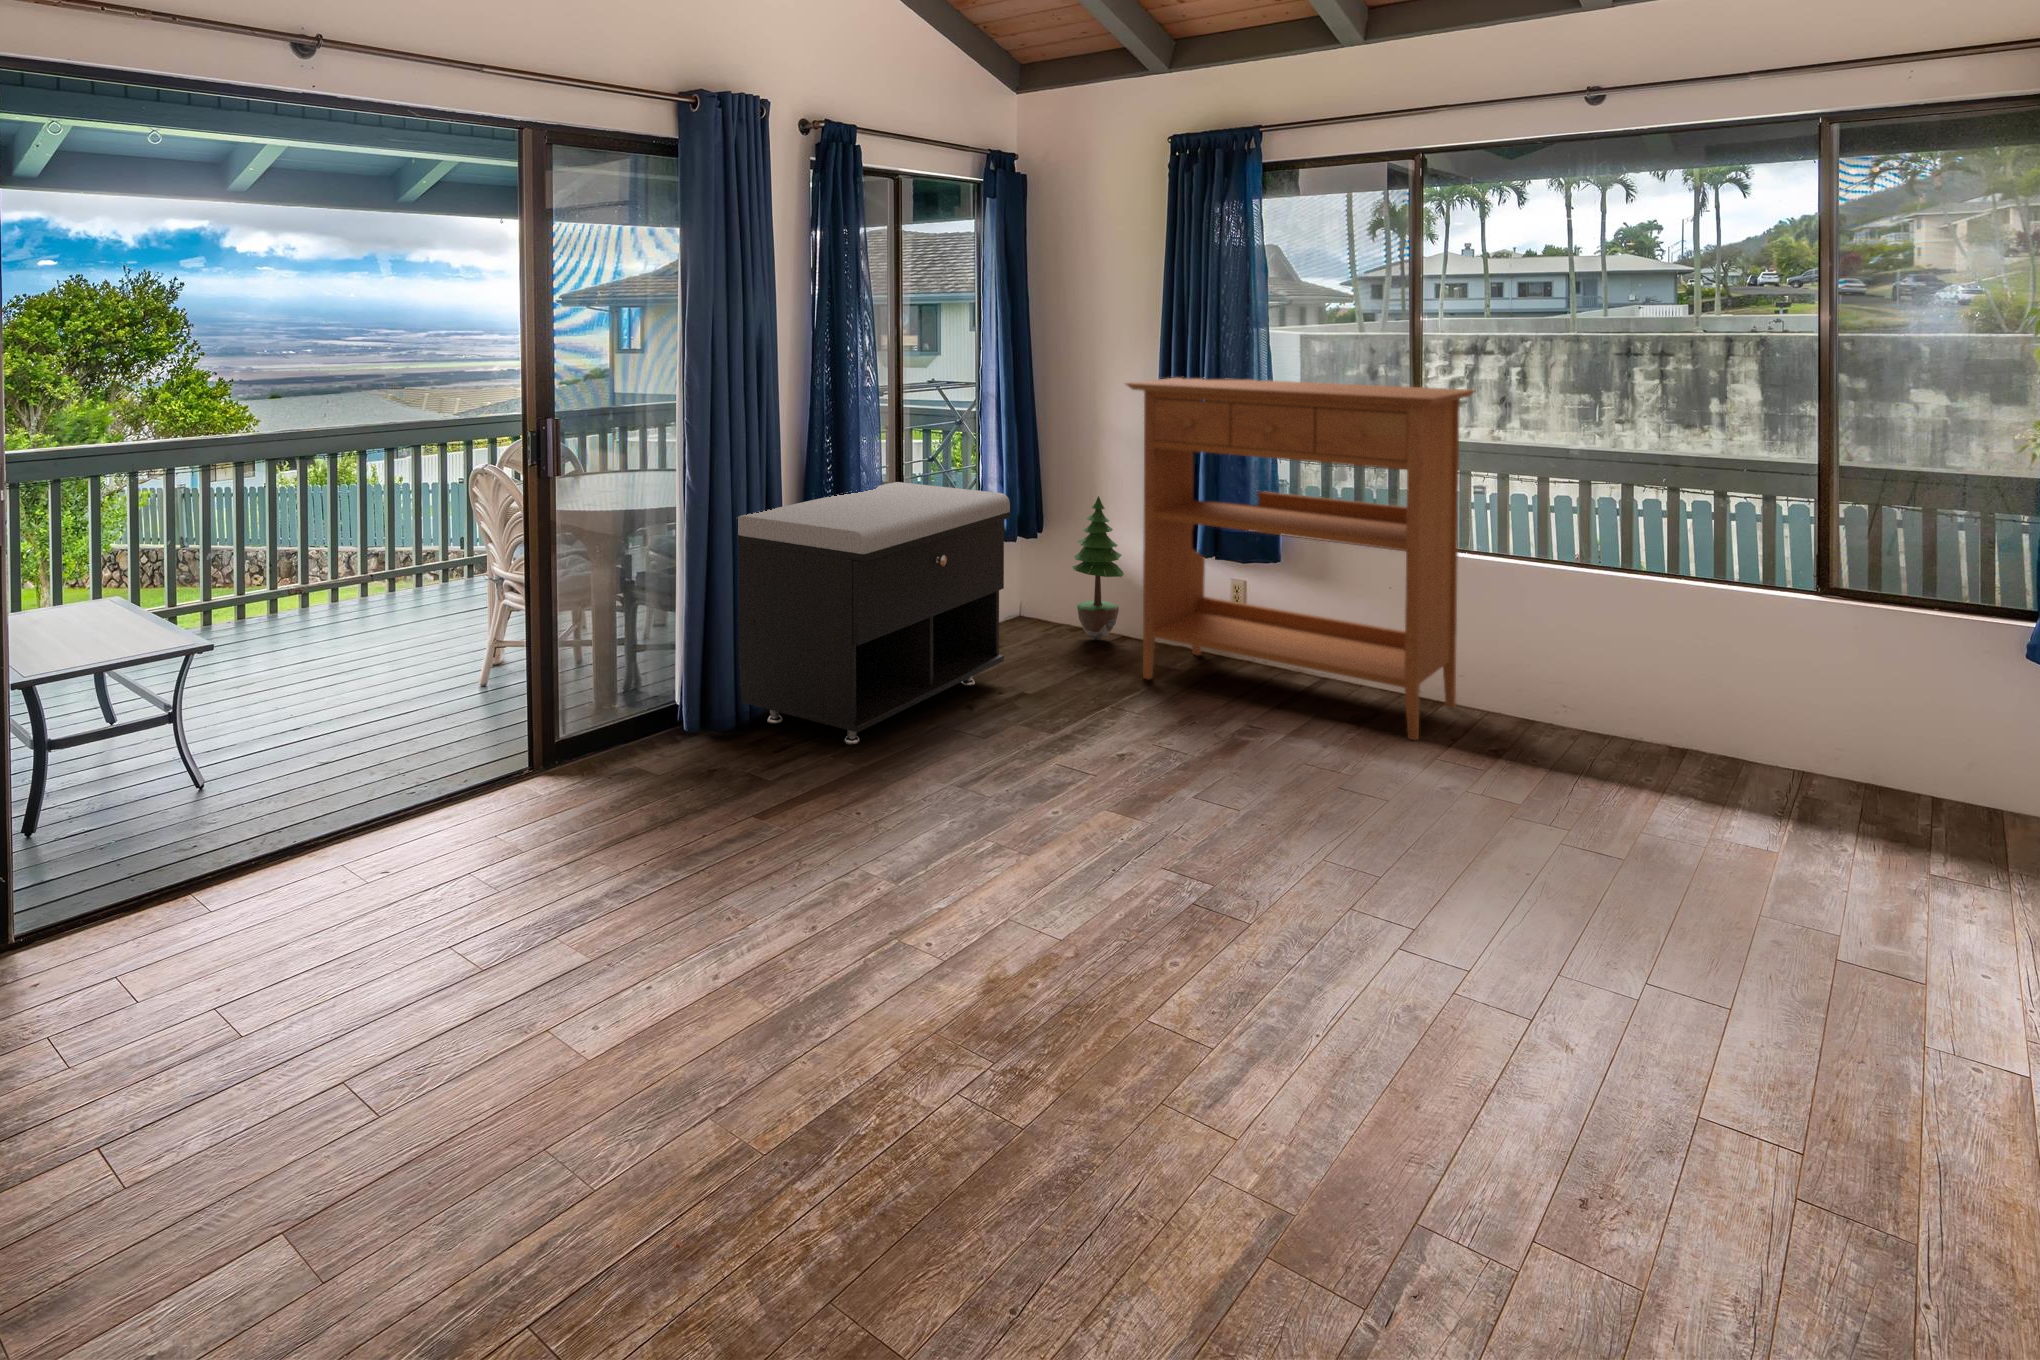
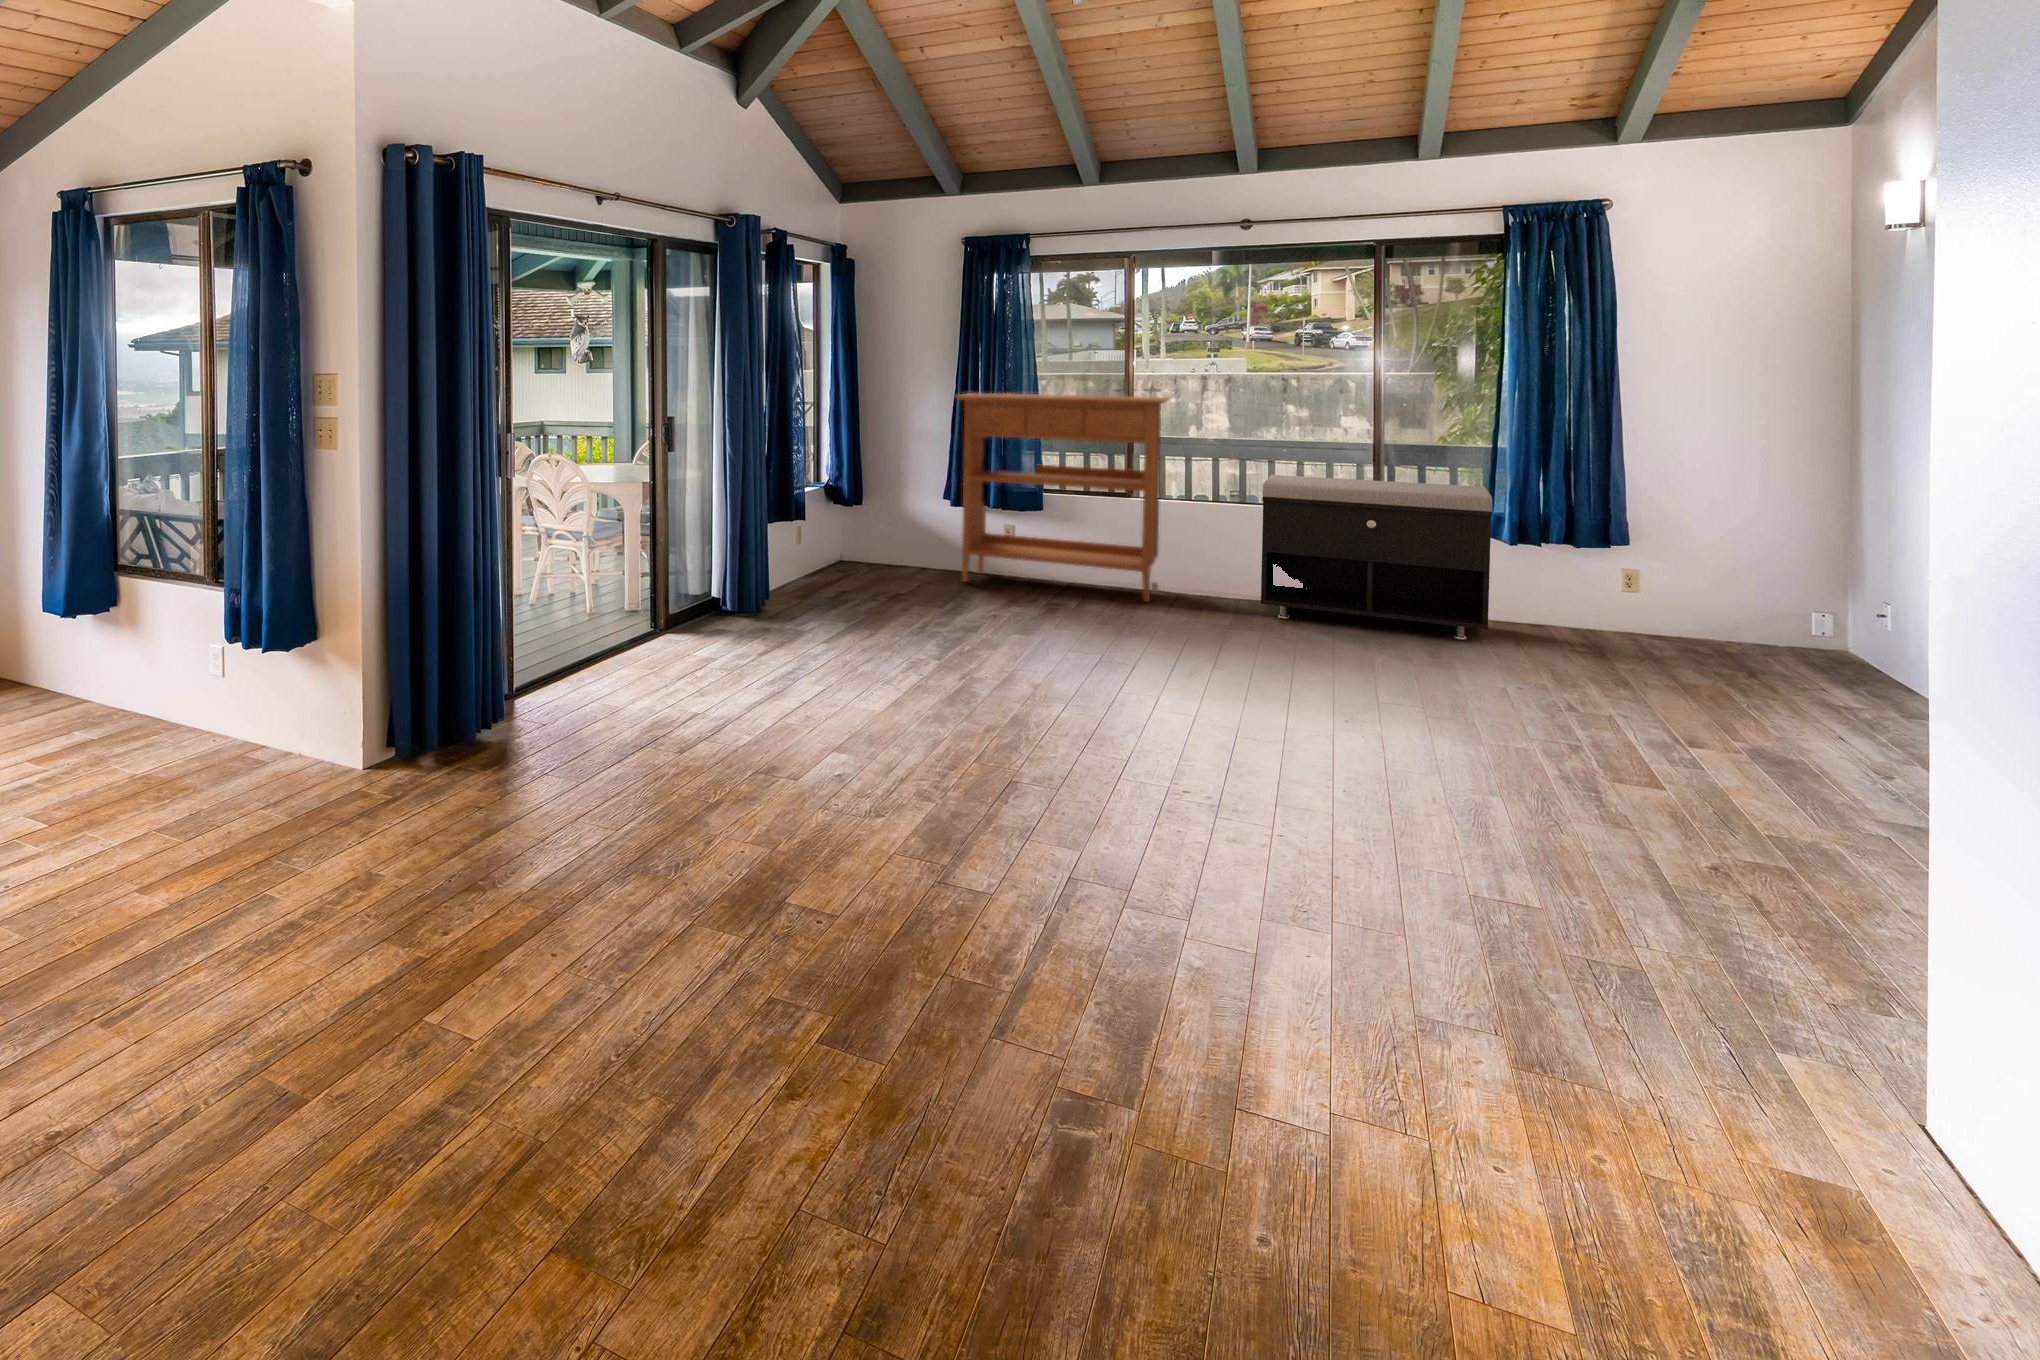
storage bench: present [738,482,1010,744] -> present [1260,475,1492,640]
potted tree: present [1072,496,1124,640] -> none [893,471,929,566]

